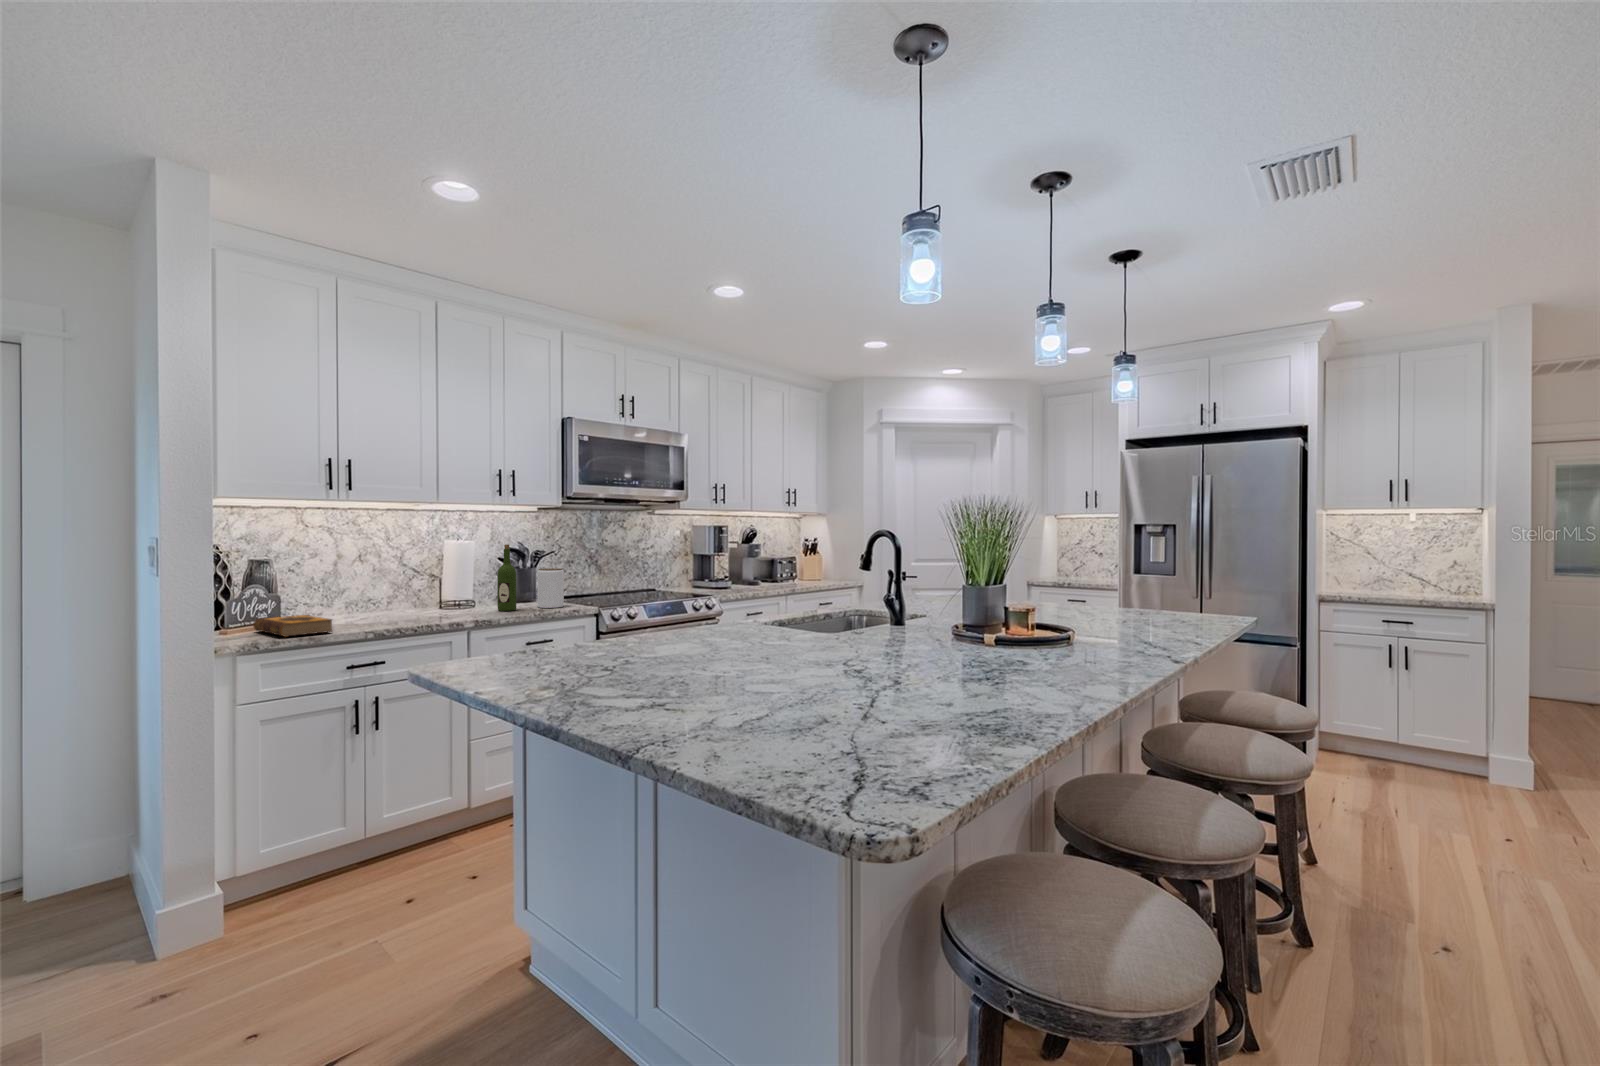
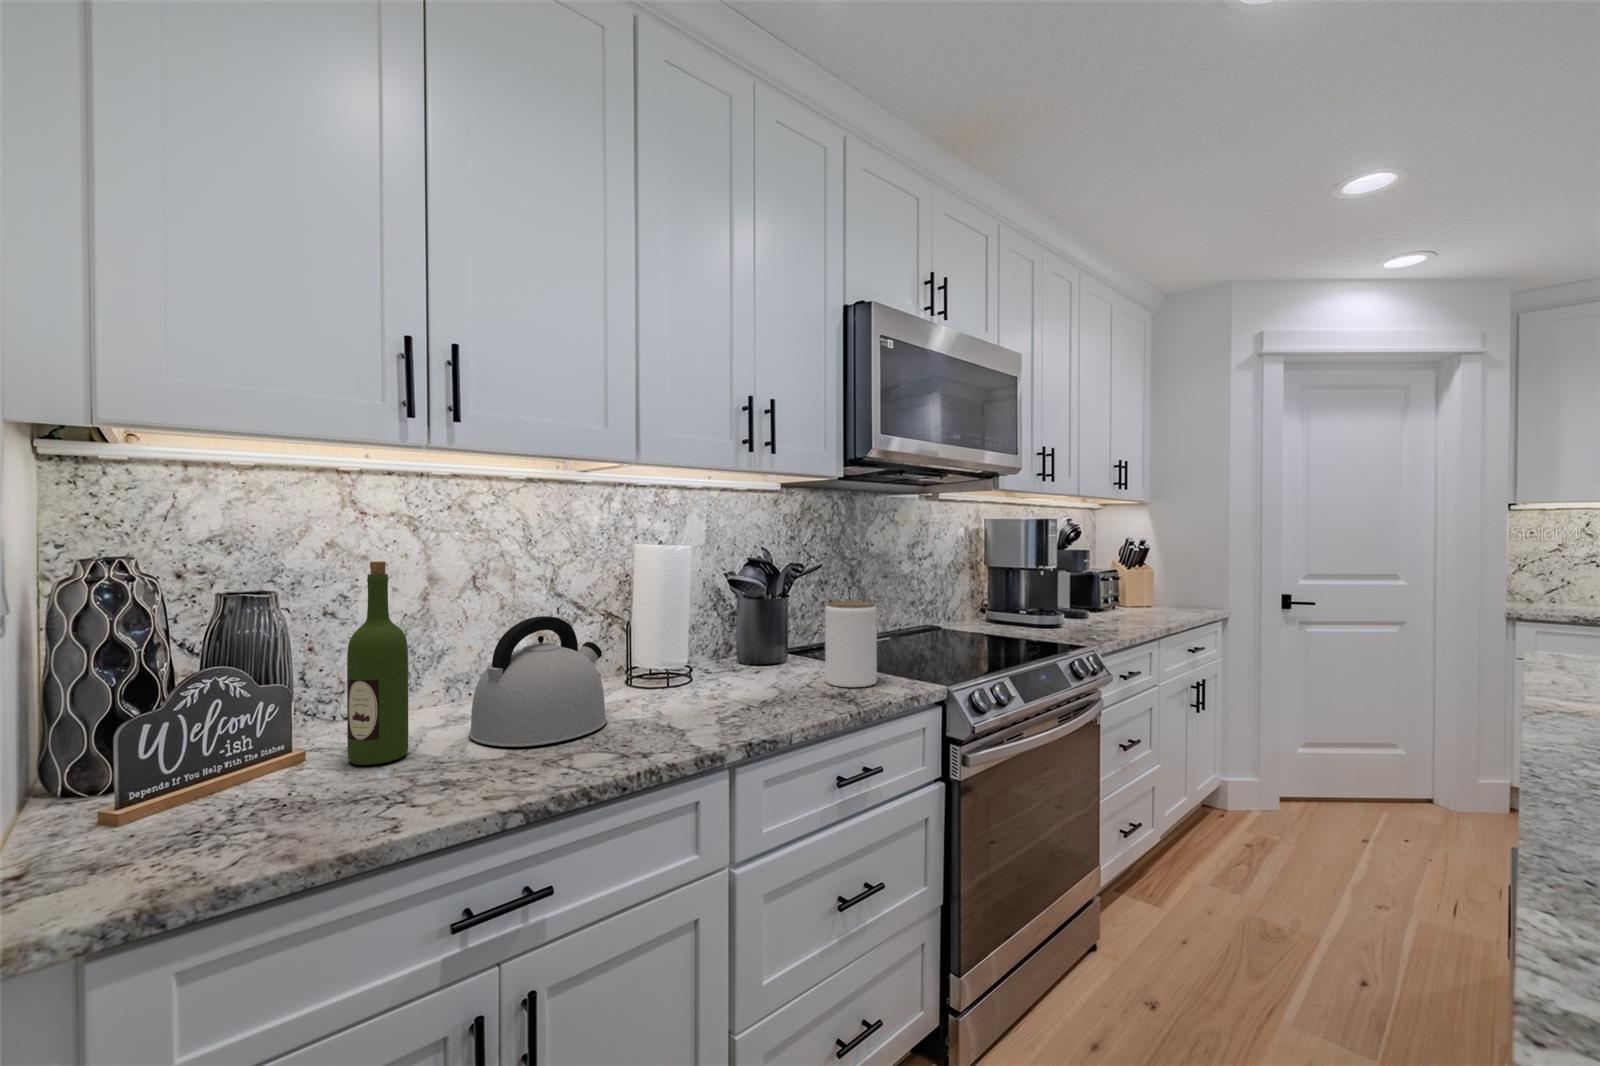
wine bottle: present [497,545,516,611] -> present [347,561,408,765]
kettle: none [355,571,418,620] -> present [469,616,607,747]
hardback book: present [253,615,332,637] -> none [183,750,409,878]

